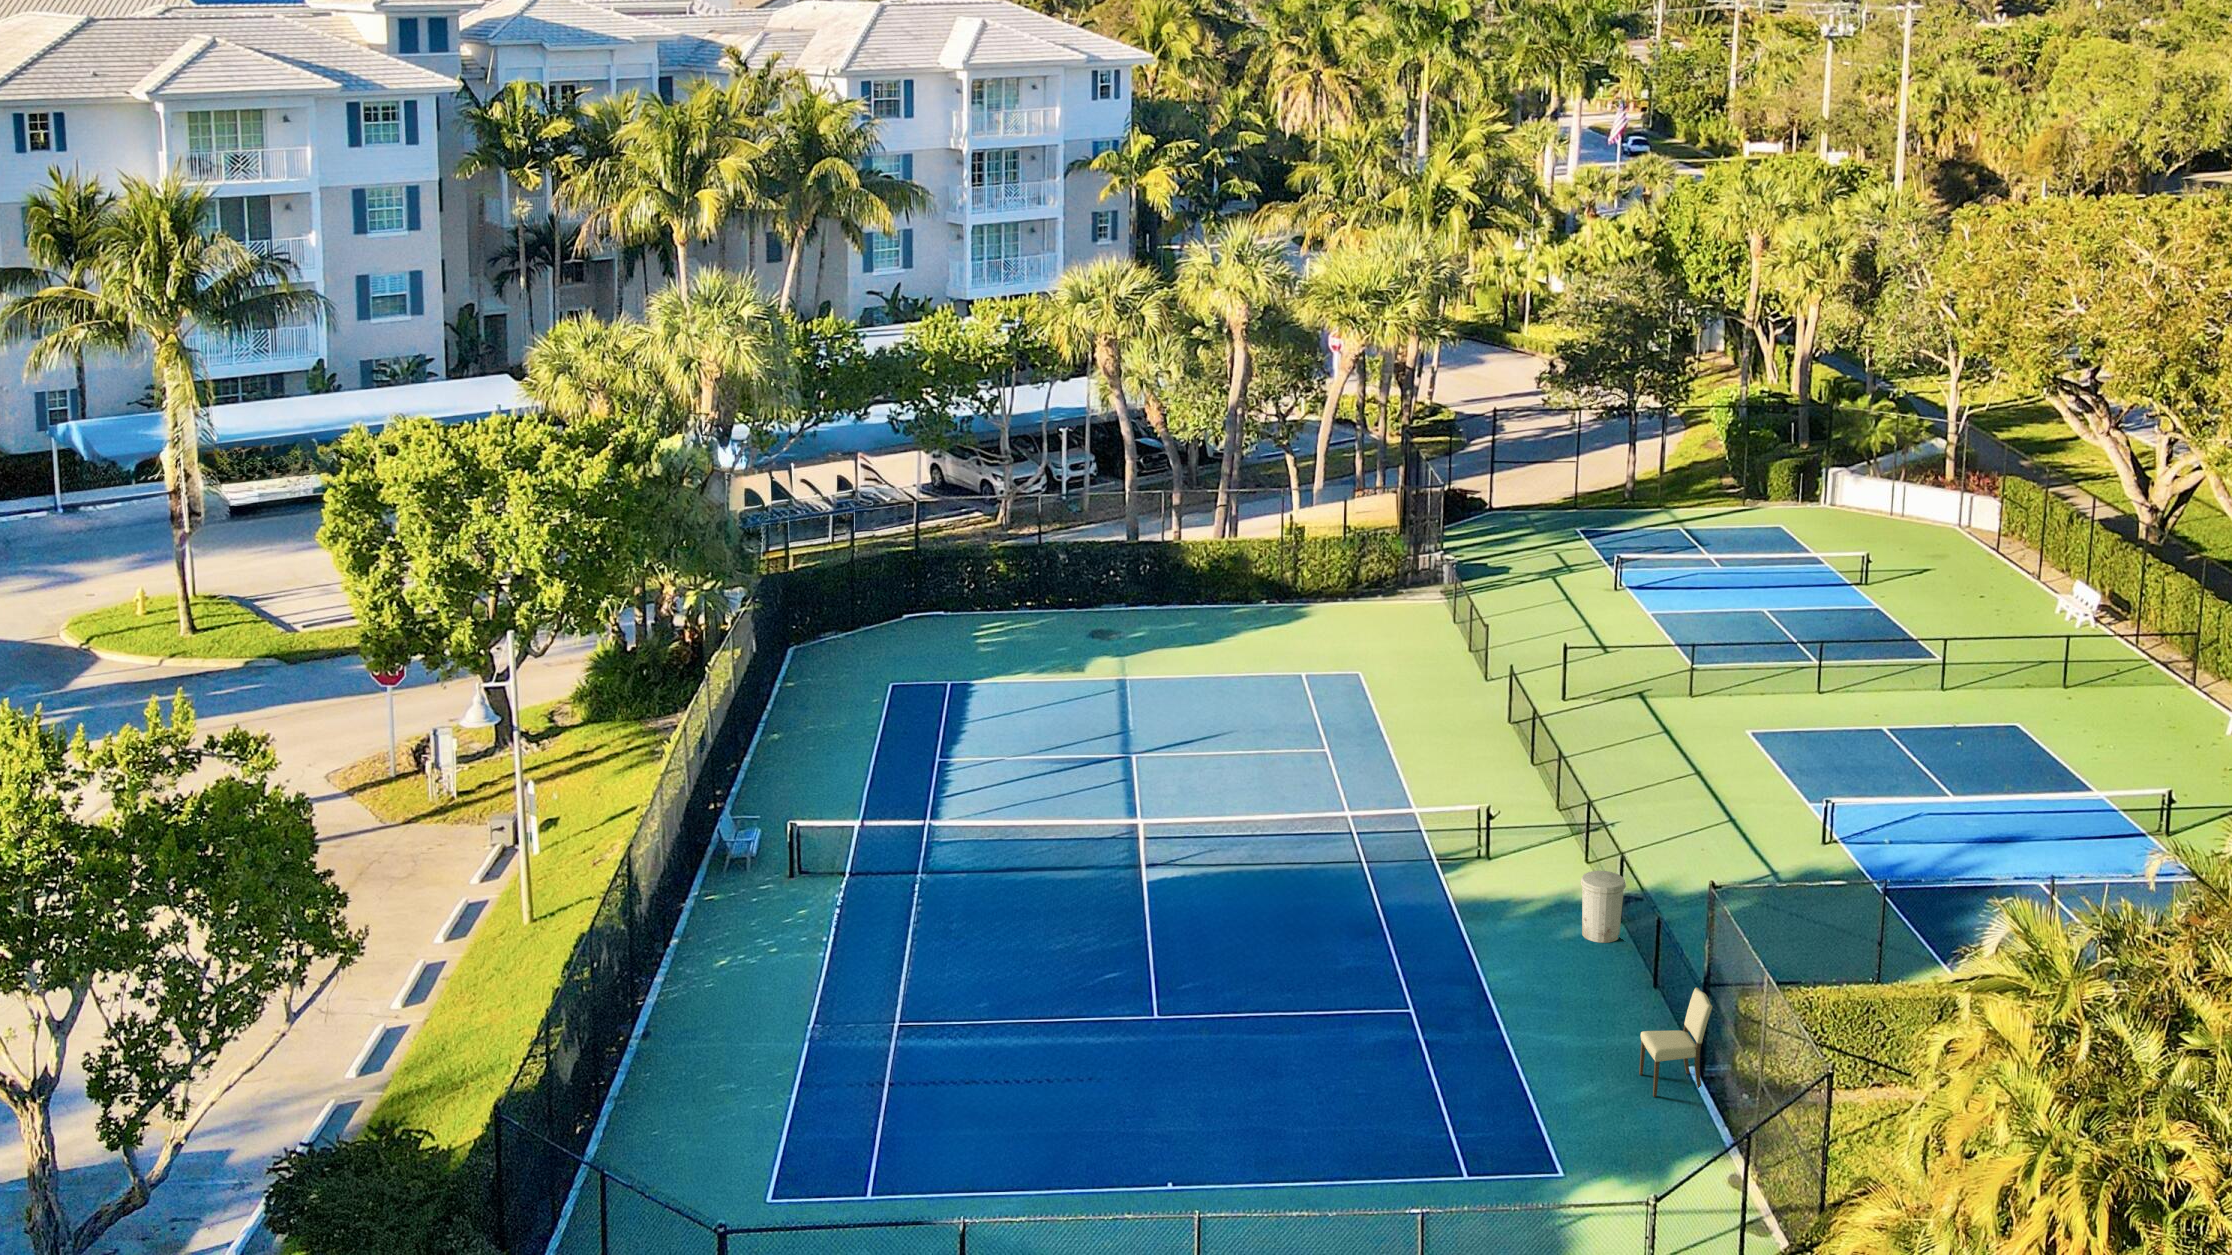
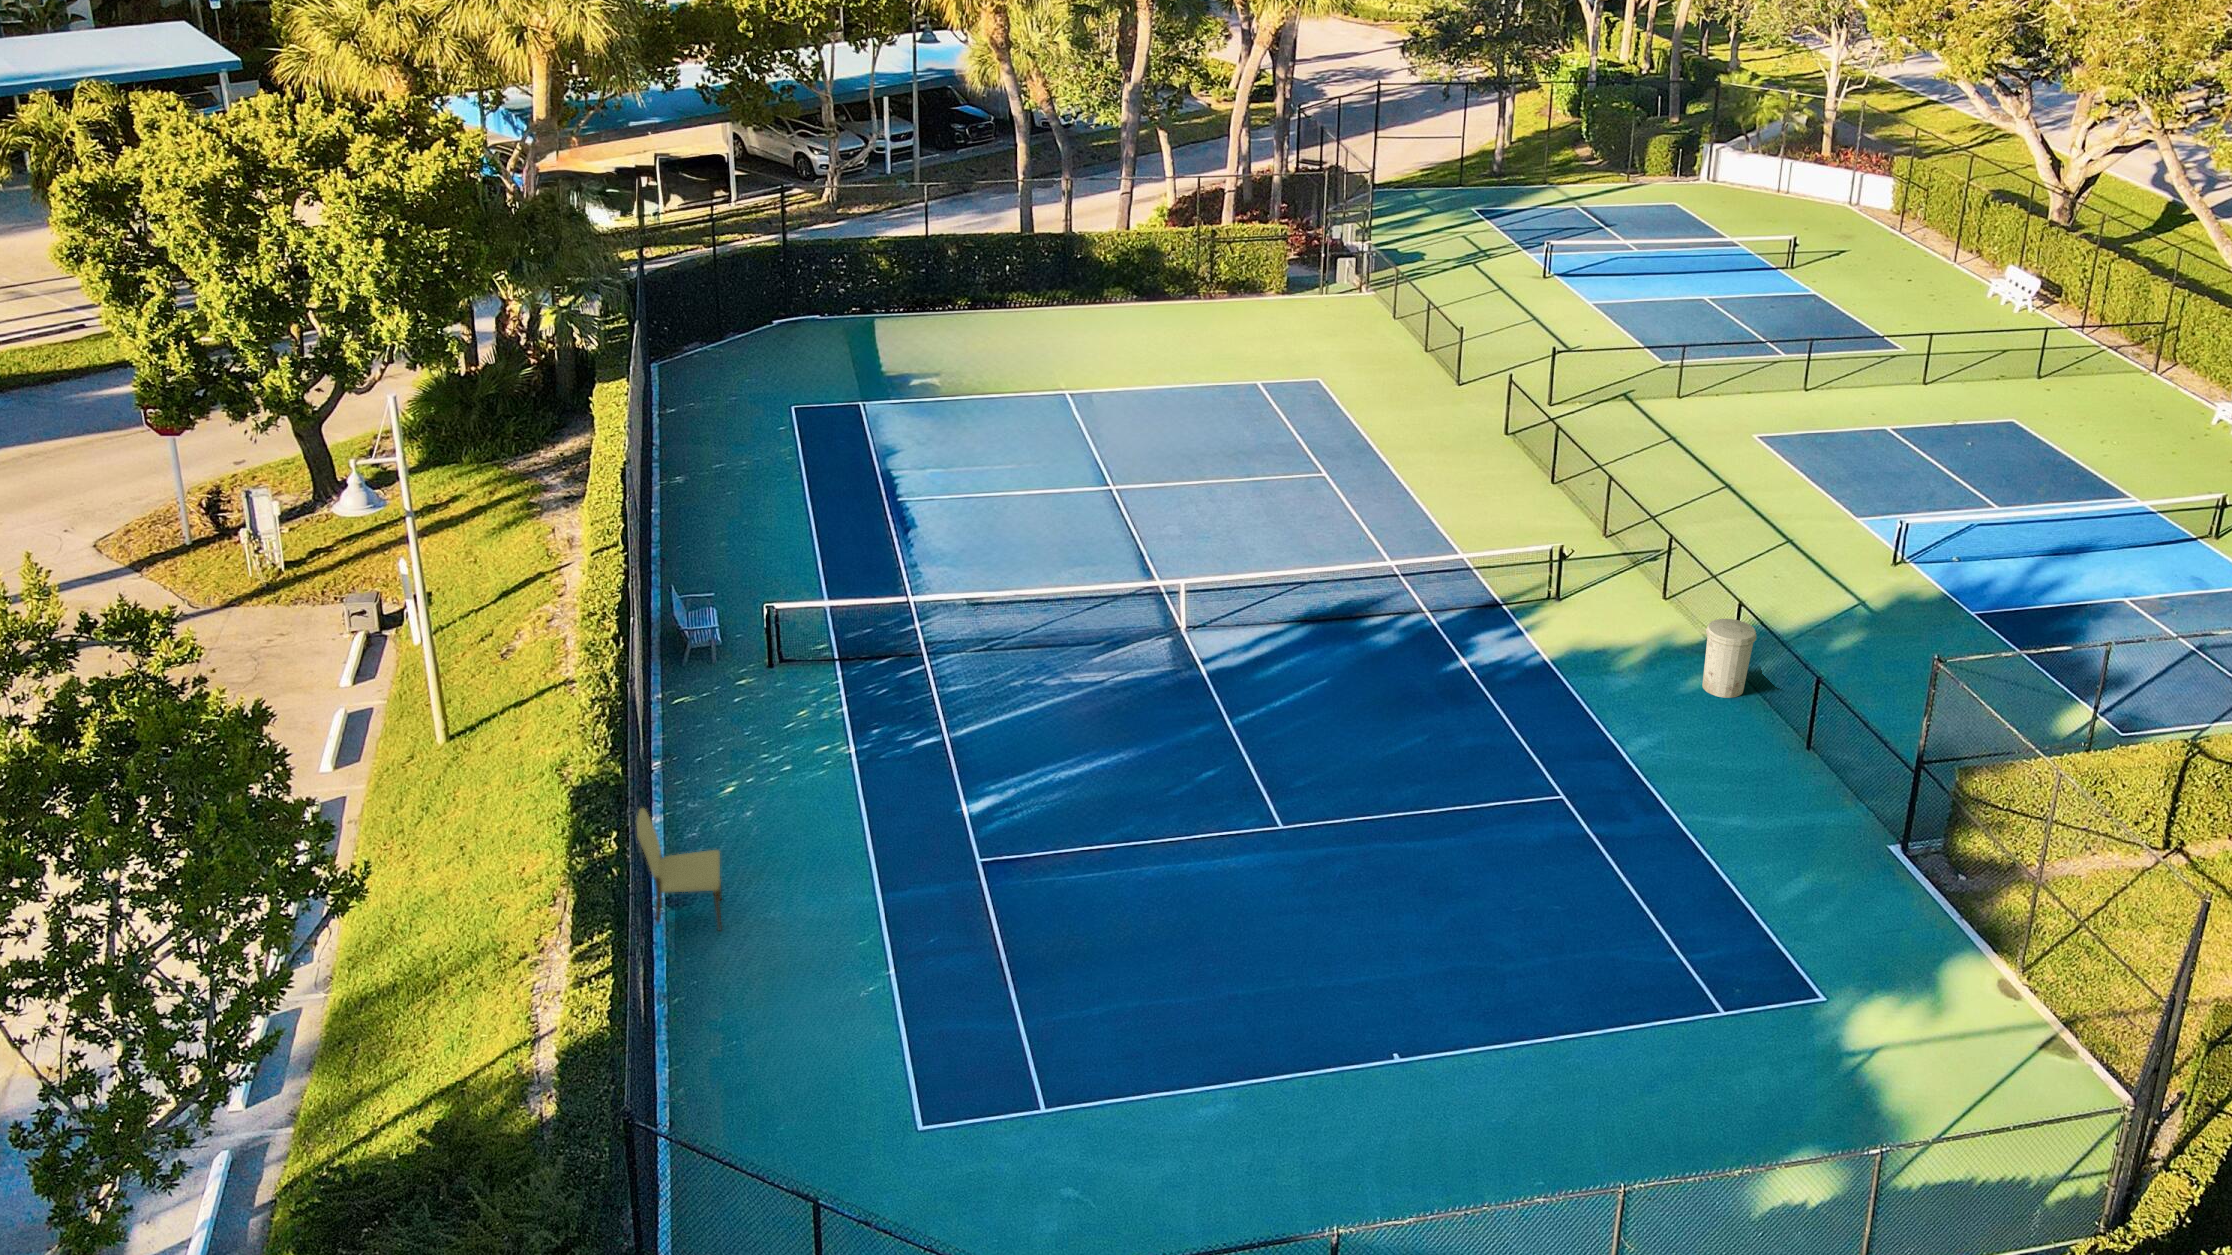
chair: present [1639,988,1712,1097] -> present [636,808,722,930]

